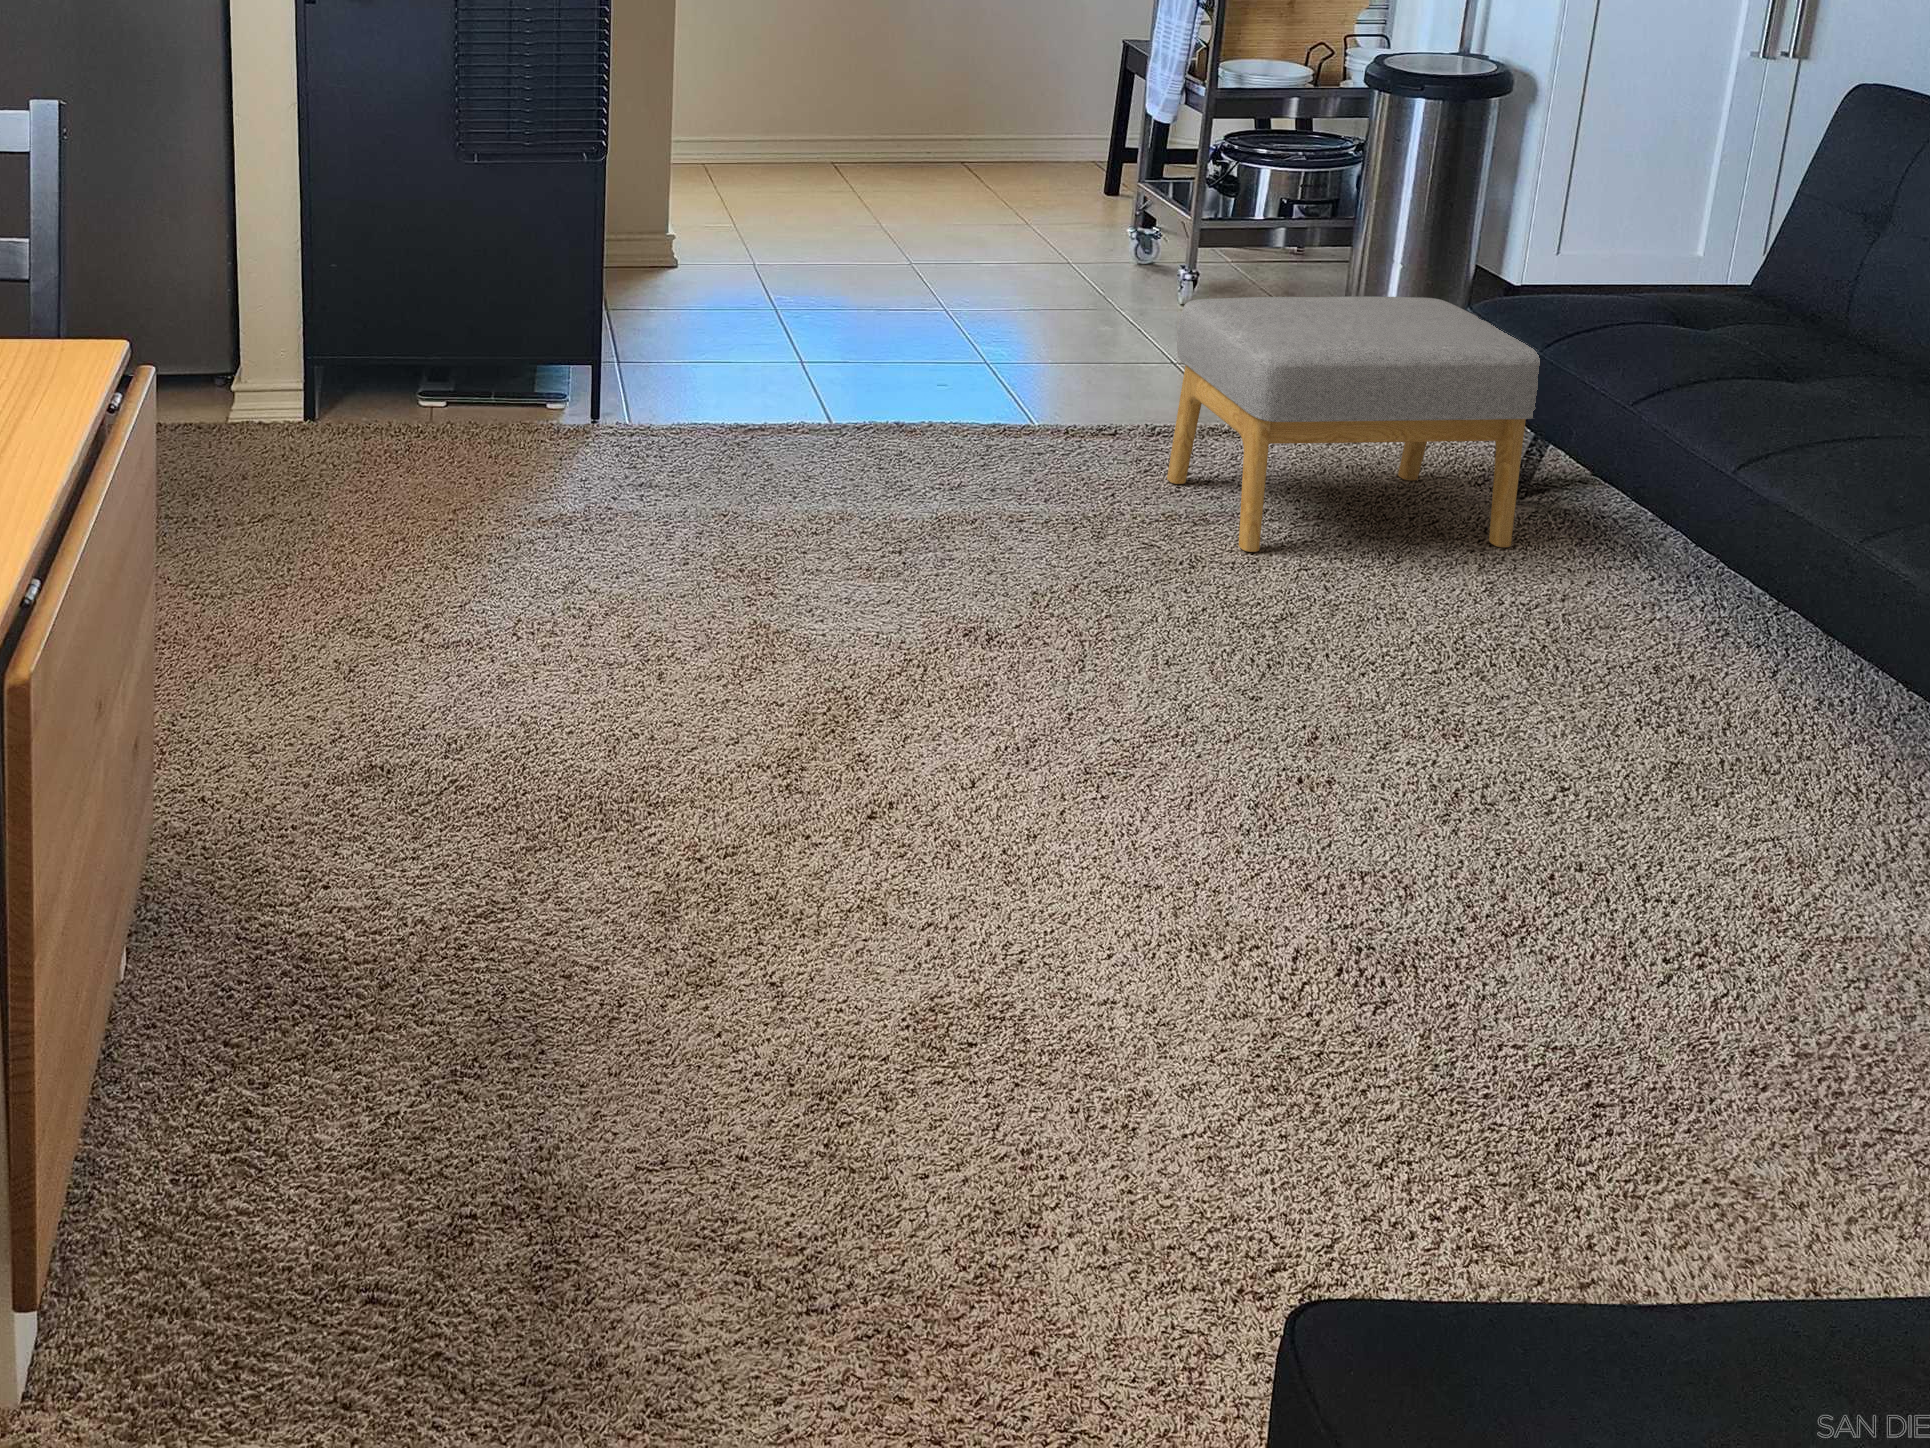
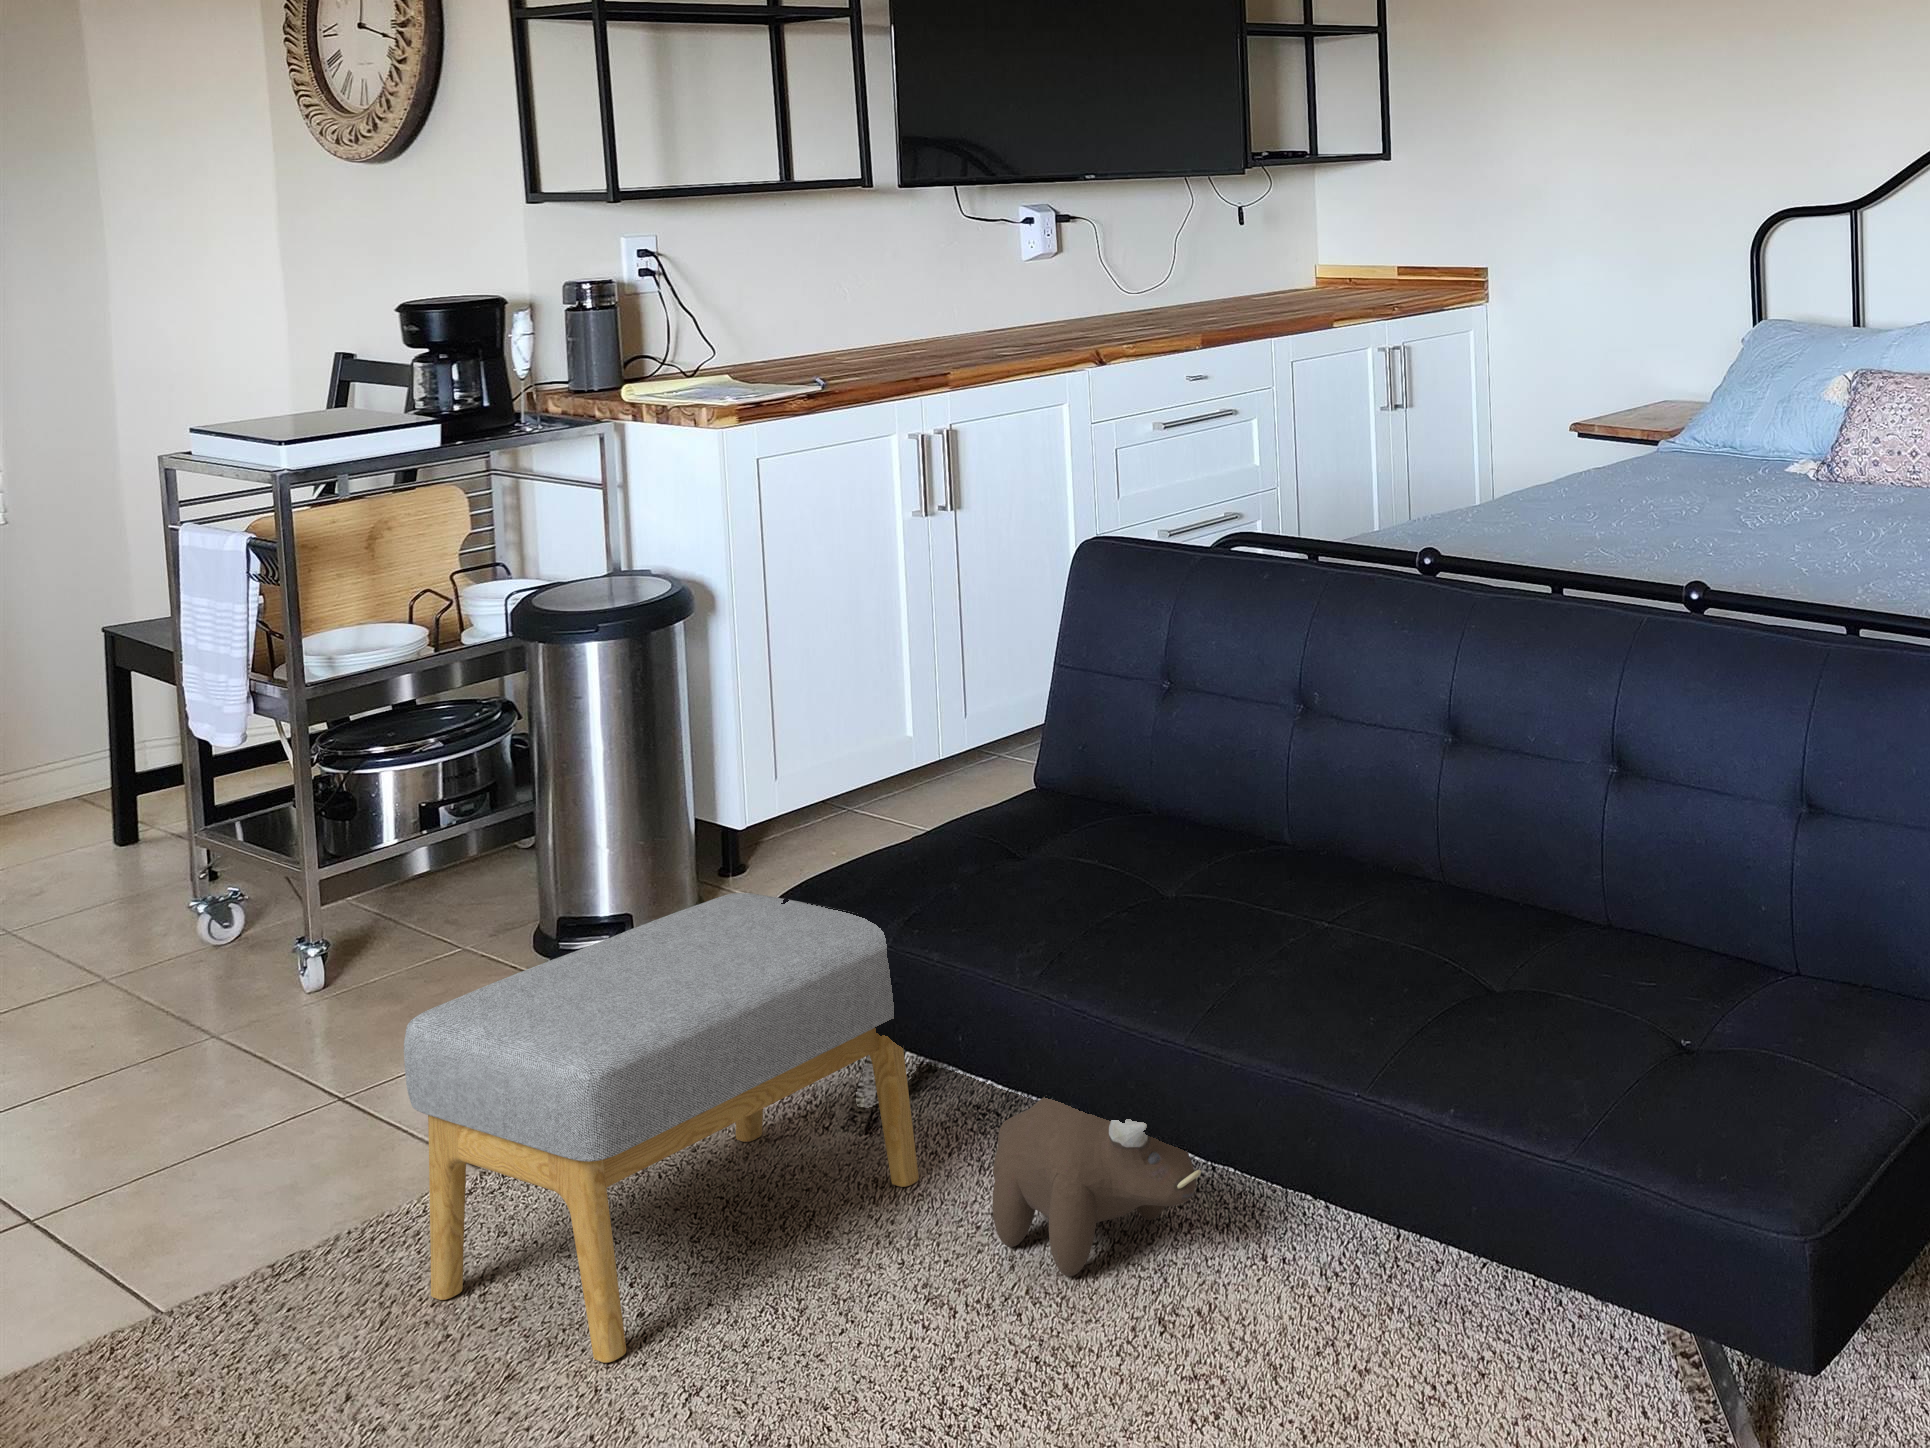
plush toy: none [1540,510,1735,643] -> present [992,1097,1201,1276]

